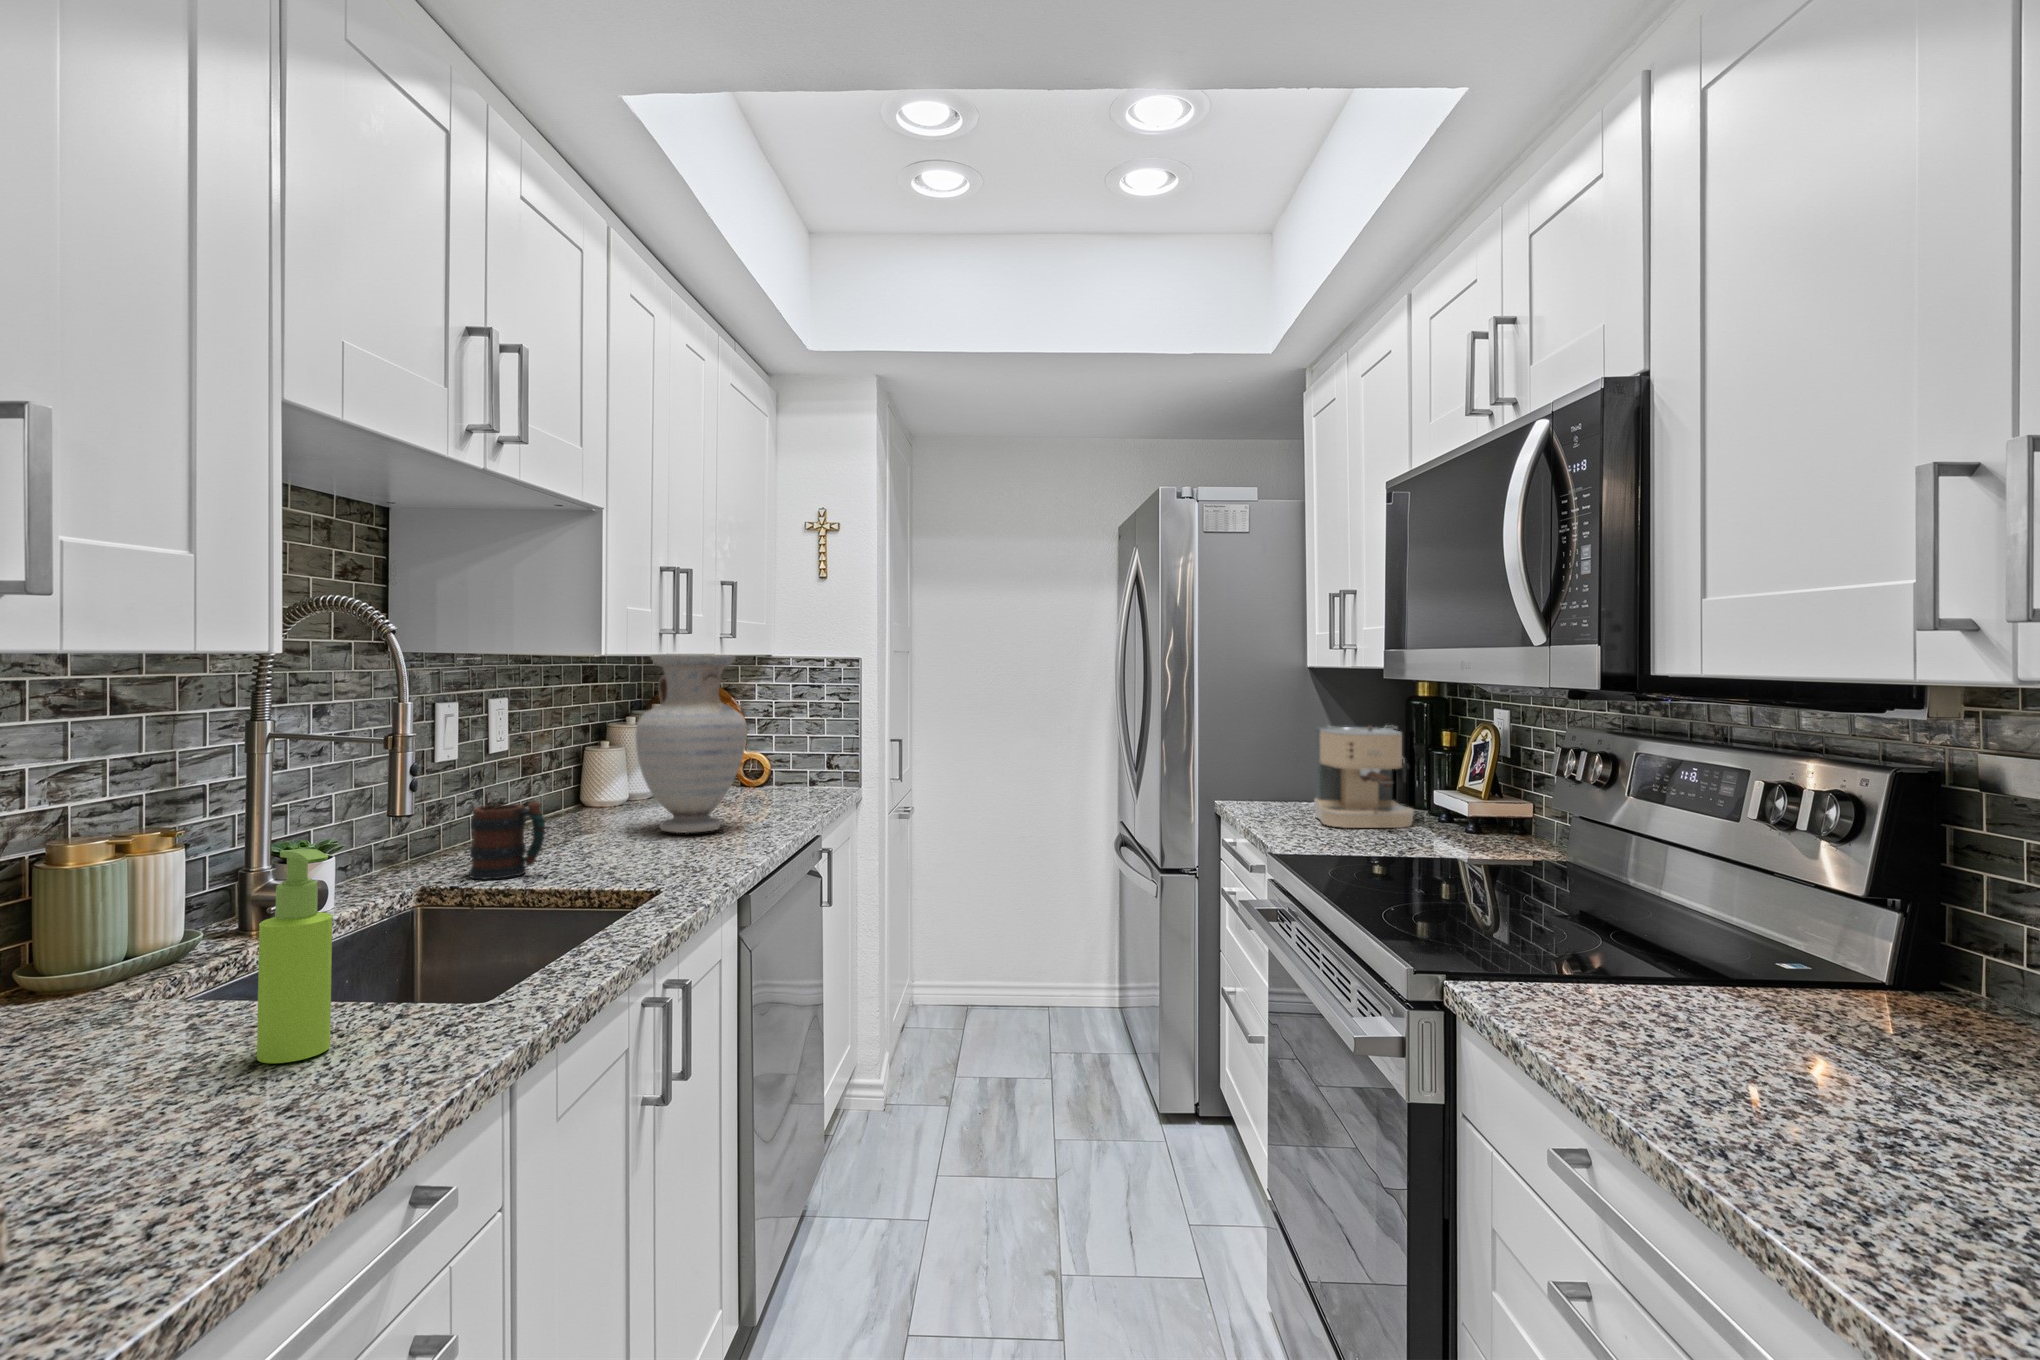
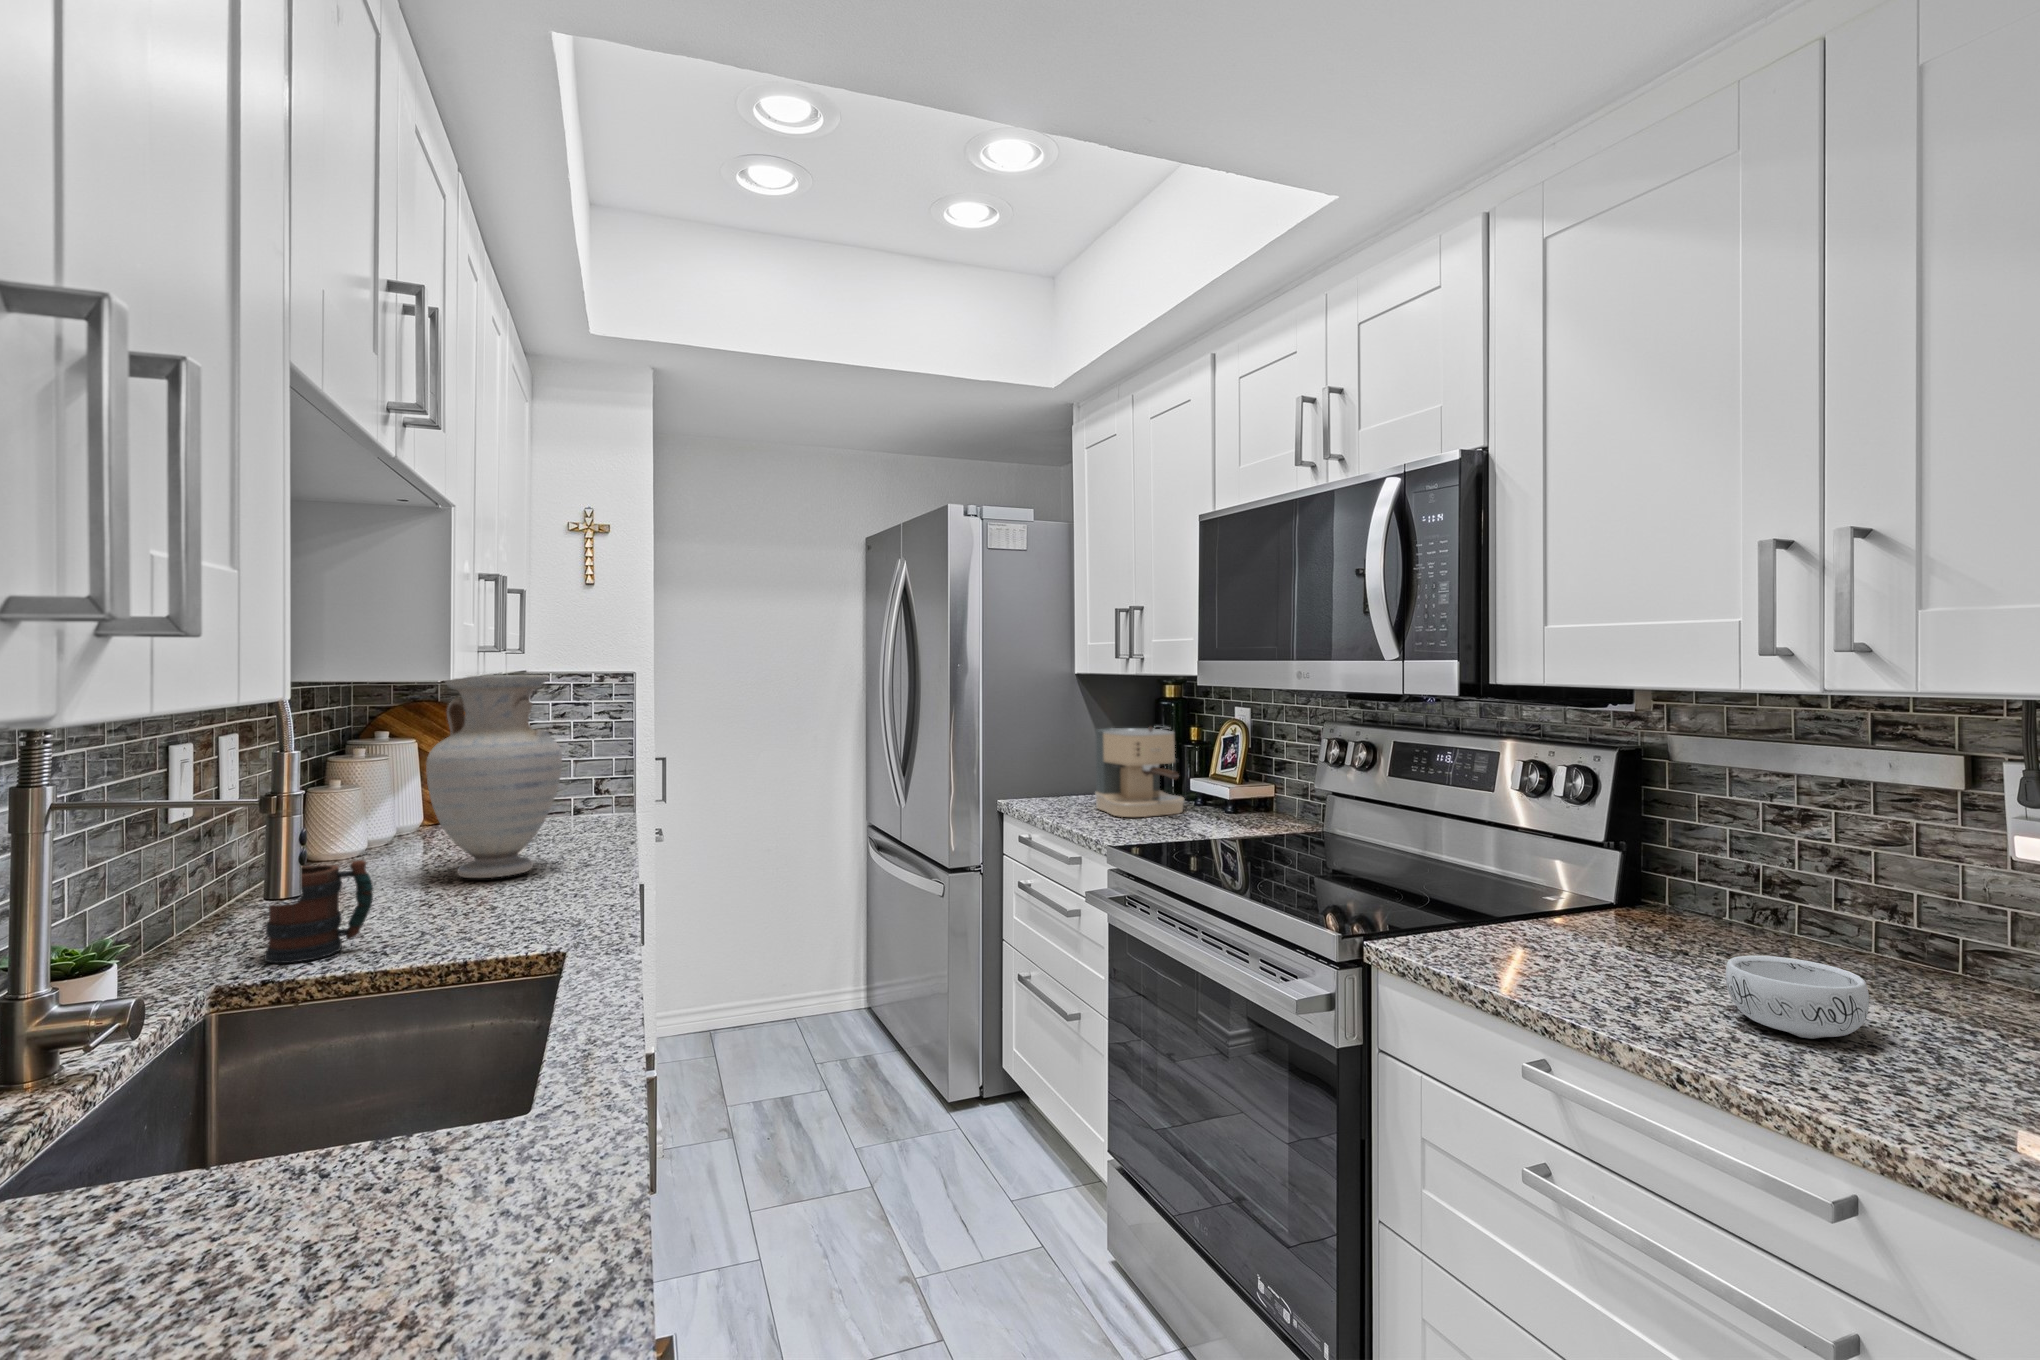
soap dispenser: present [257,848,332,1063] -> none [248,965,365,1283]
decorative bowl: none [1768,1028,1951,1142] -> present [1725,955,1869,1039]

